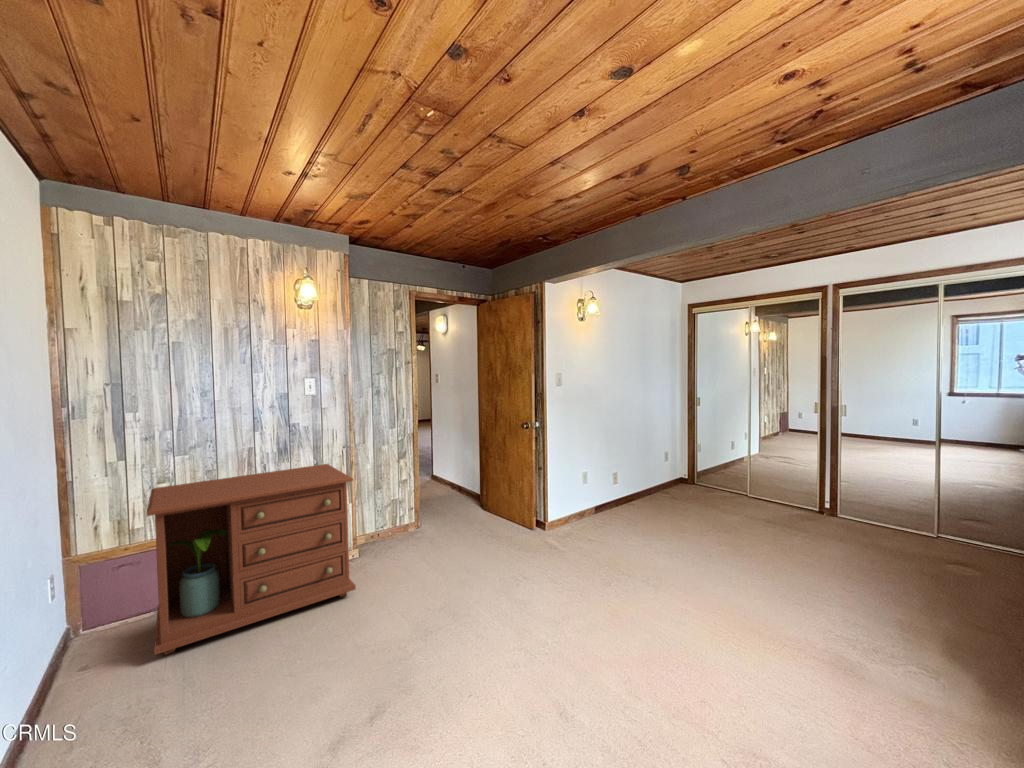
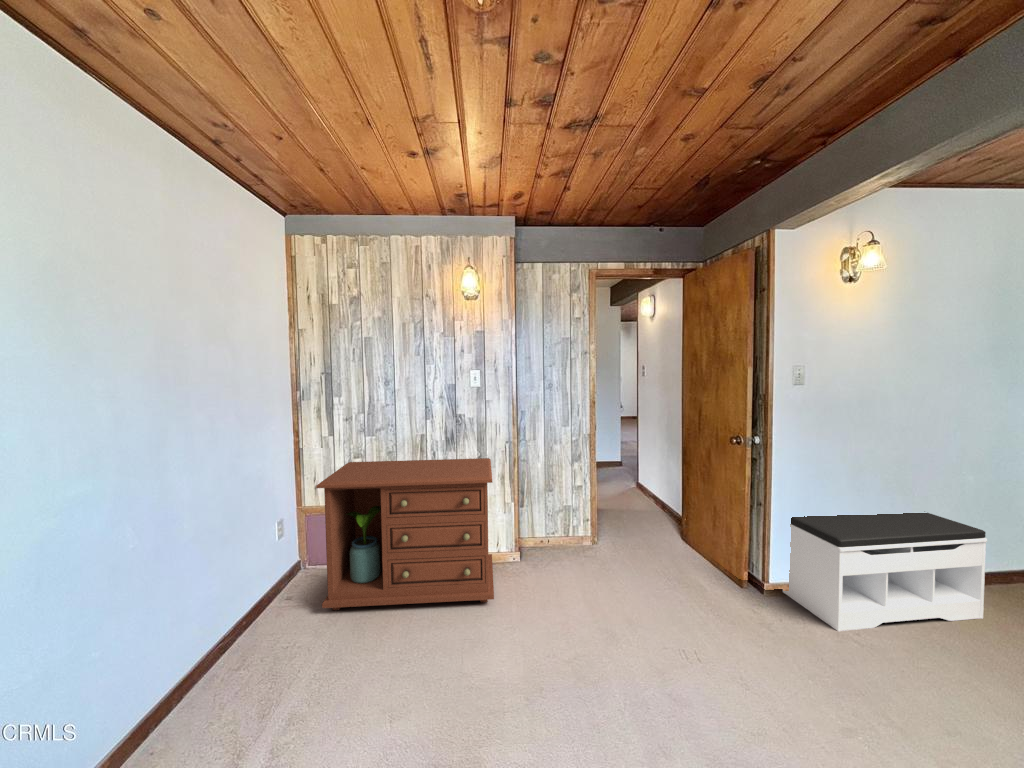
bench: none [557,461,650,542] -> present [783,513,987,631]

